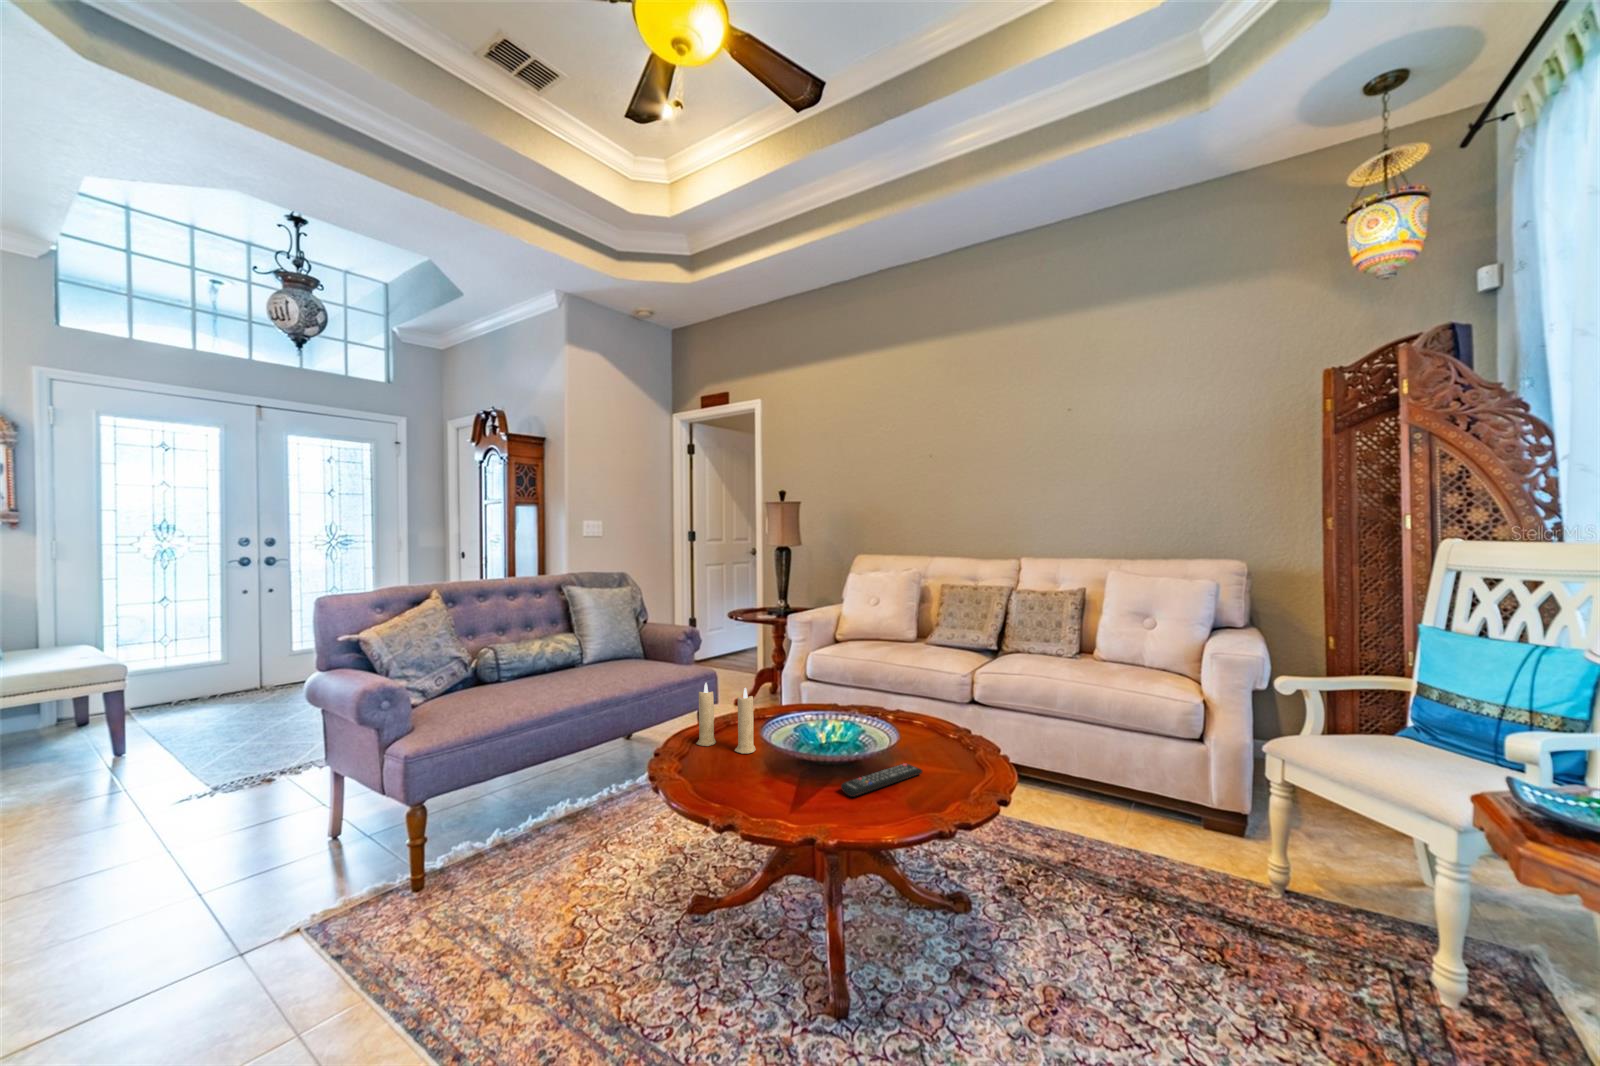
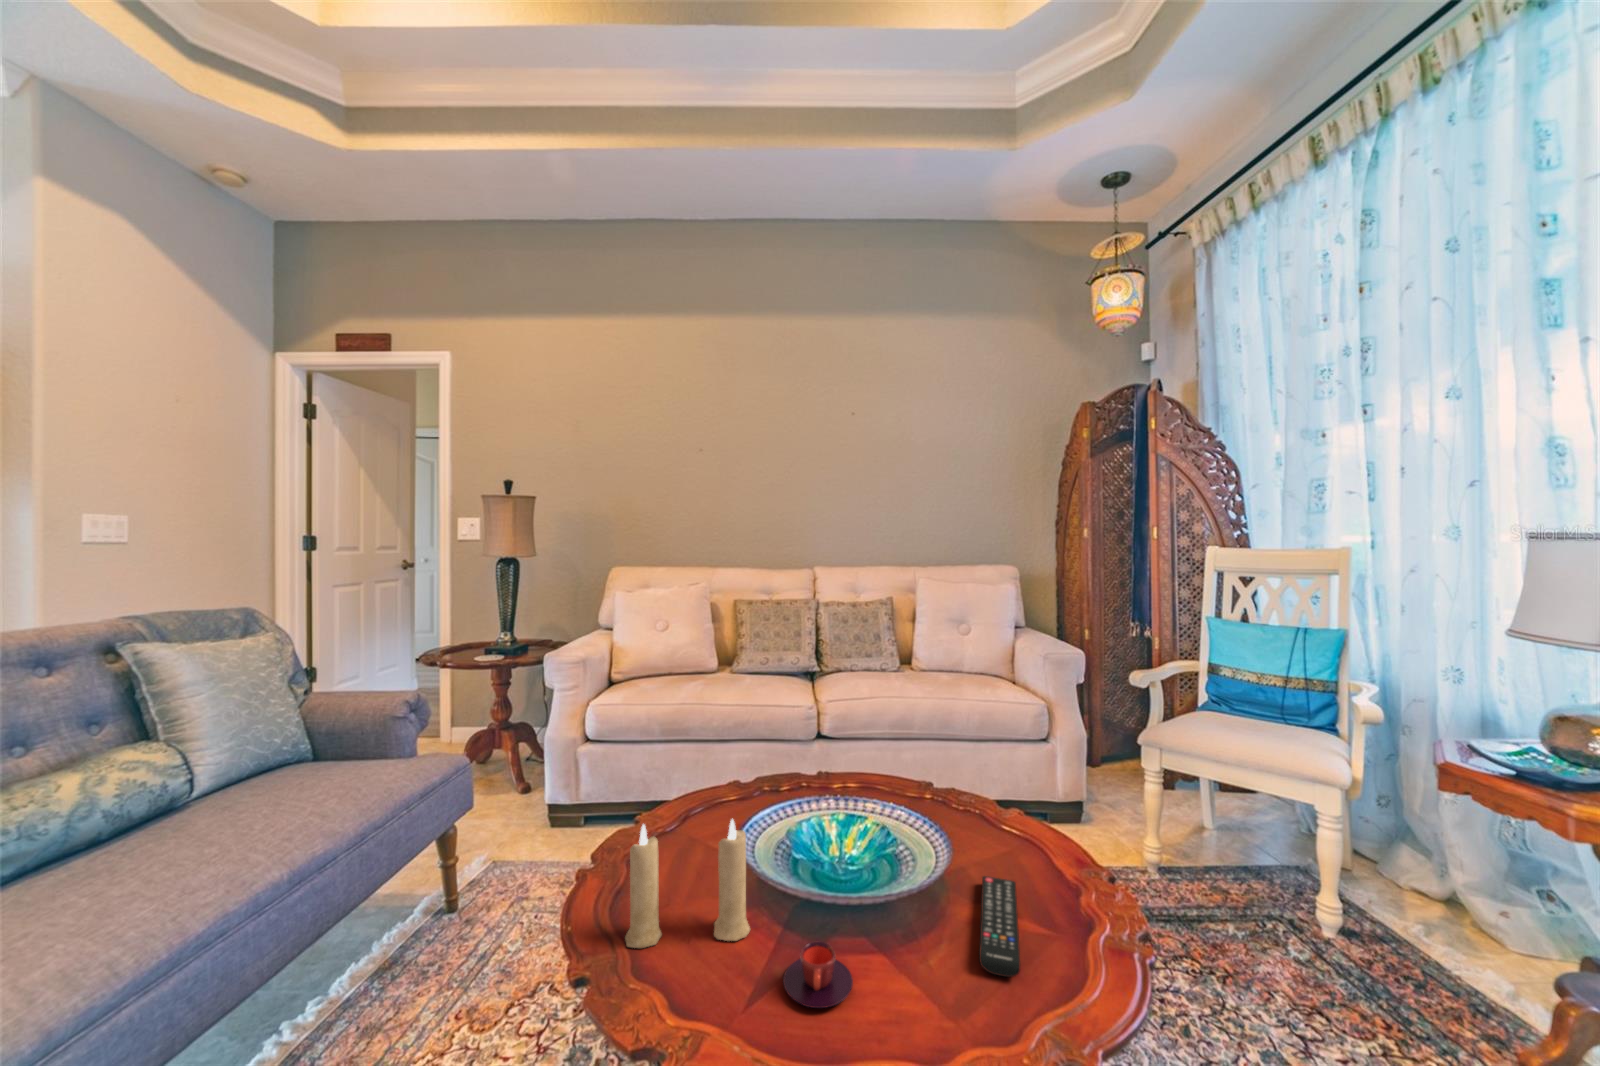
teacup: none [738,754,777,779] -> present [783,941,853,1008]

